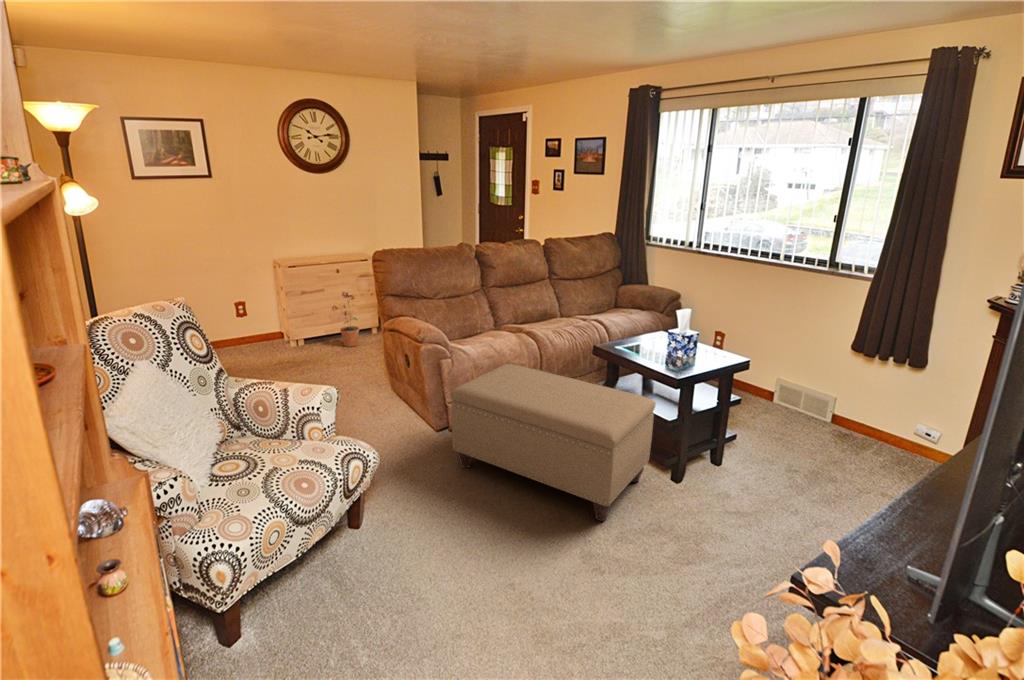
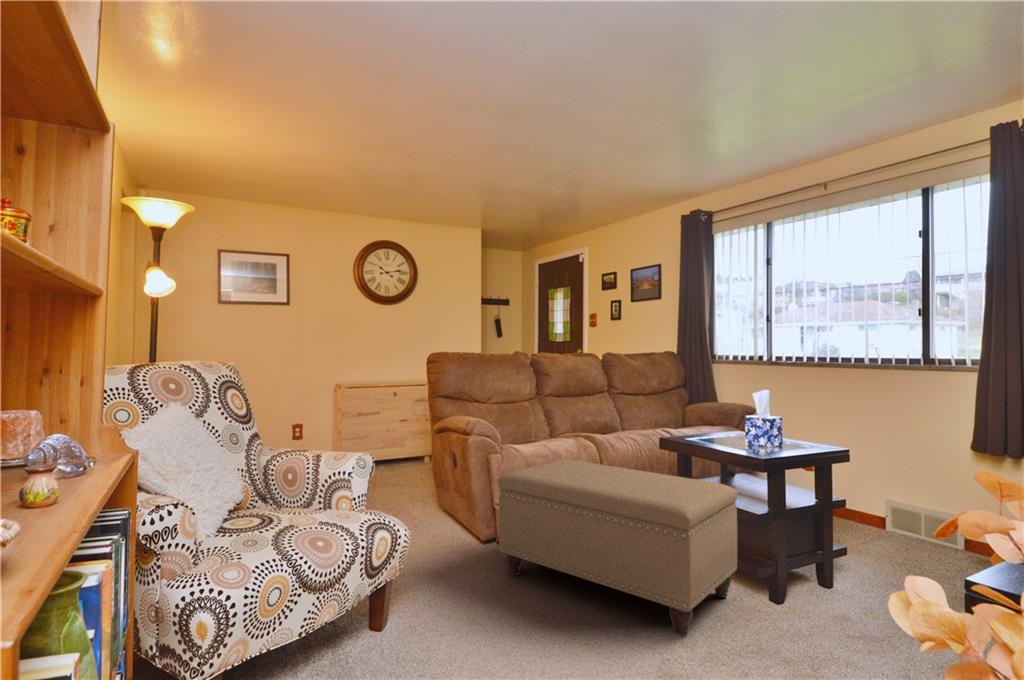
potted plant: present [332,292,359,347] -> none [386,413,414,470]

